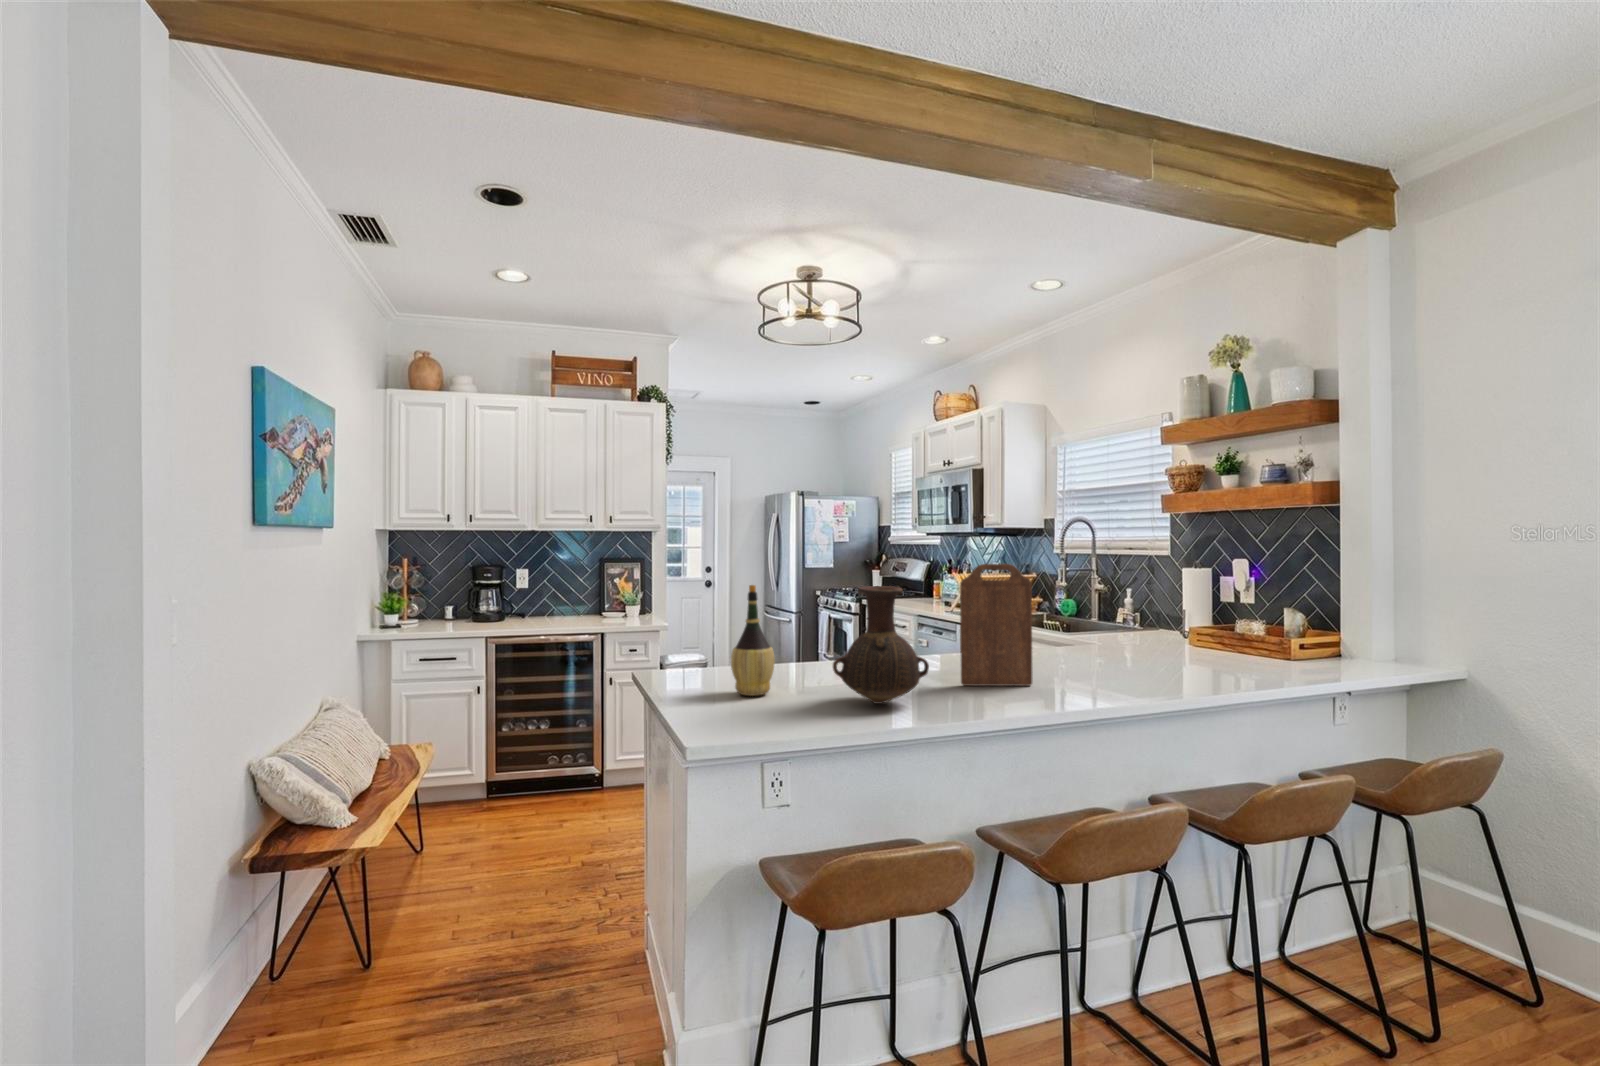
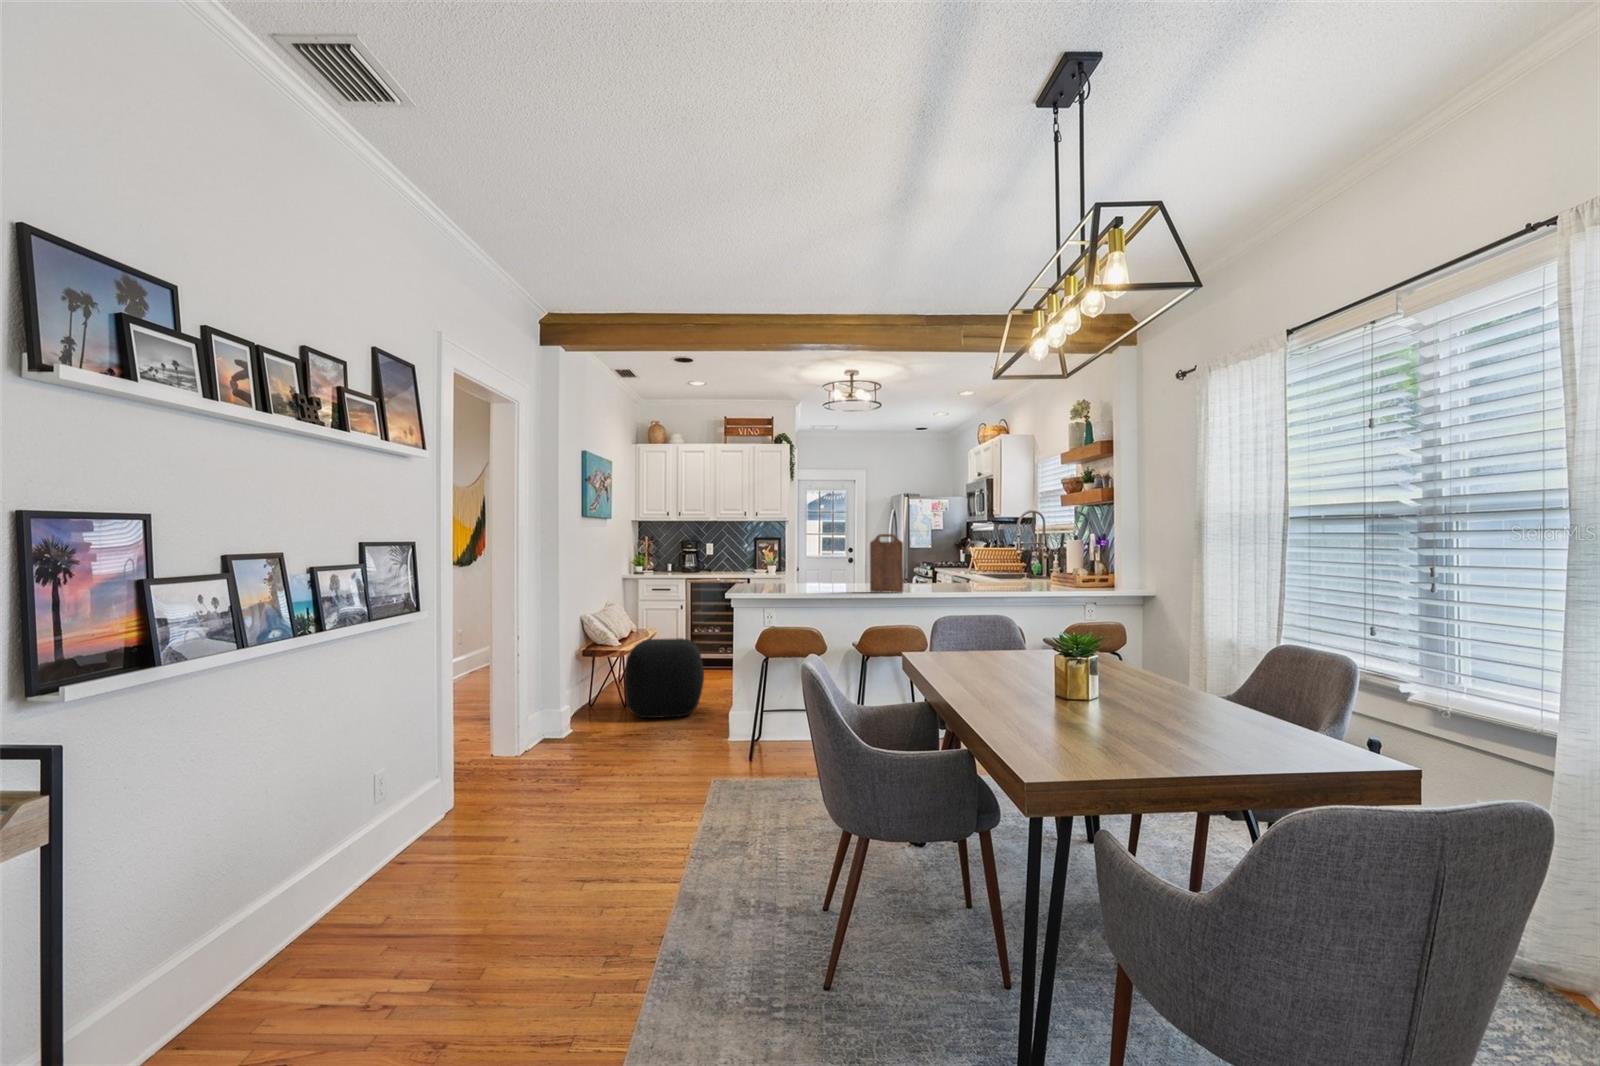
wine bottle: present [731,585,775,696] -> none [763,542,782,591]
vase: present [833,586,929,704] -> none [799,543,840,594]
ottoman: none [366,782,559,997] -> present [624,638,704,718]

